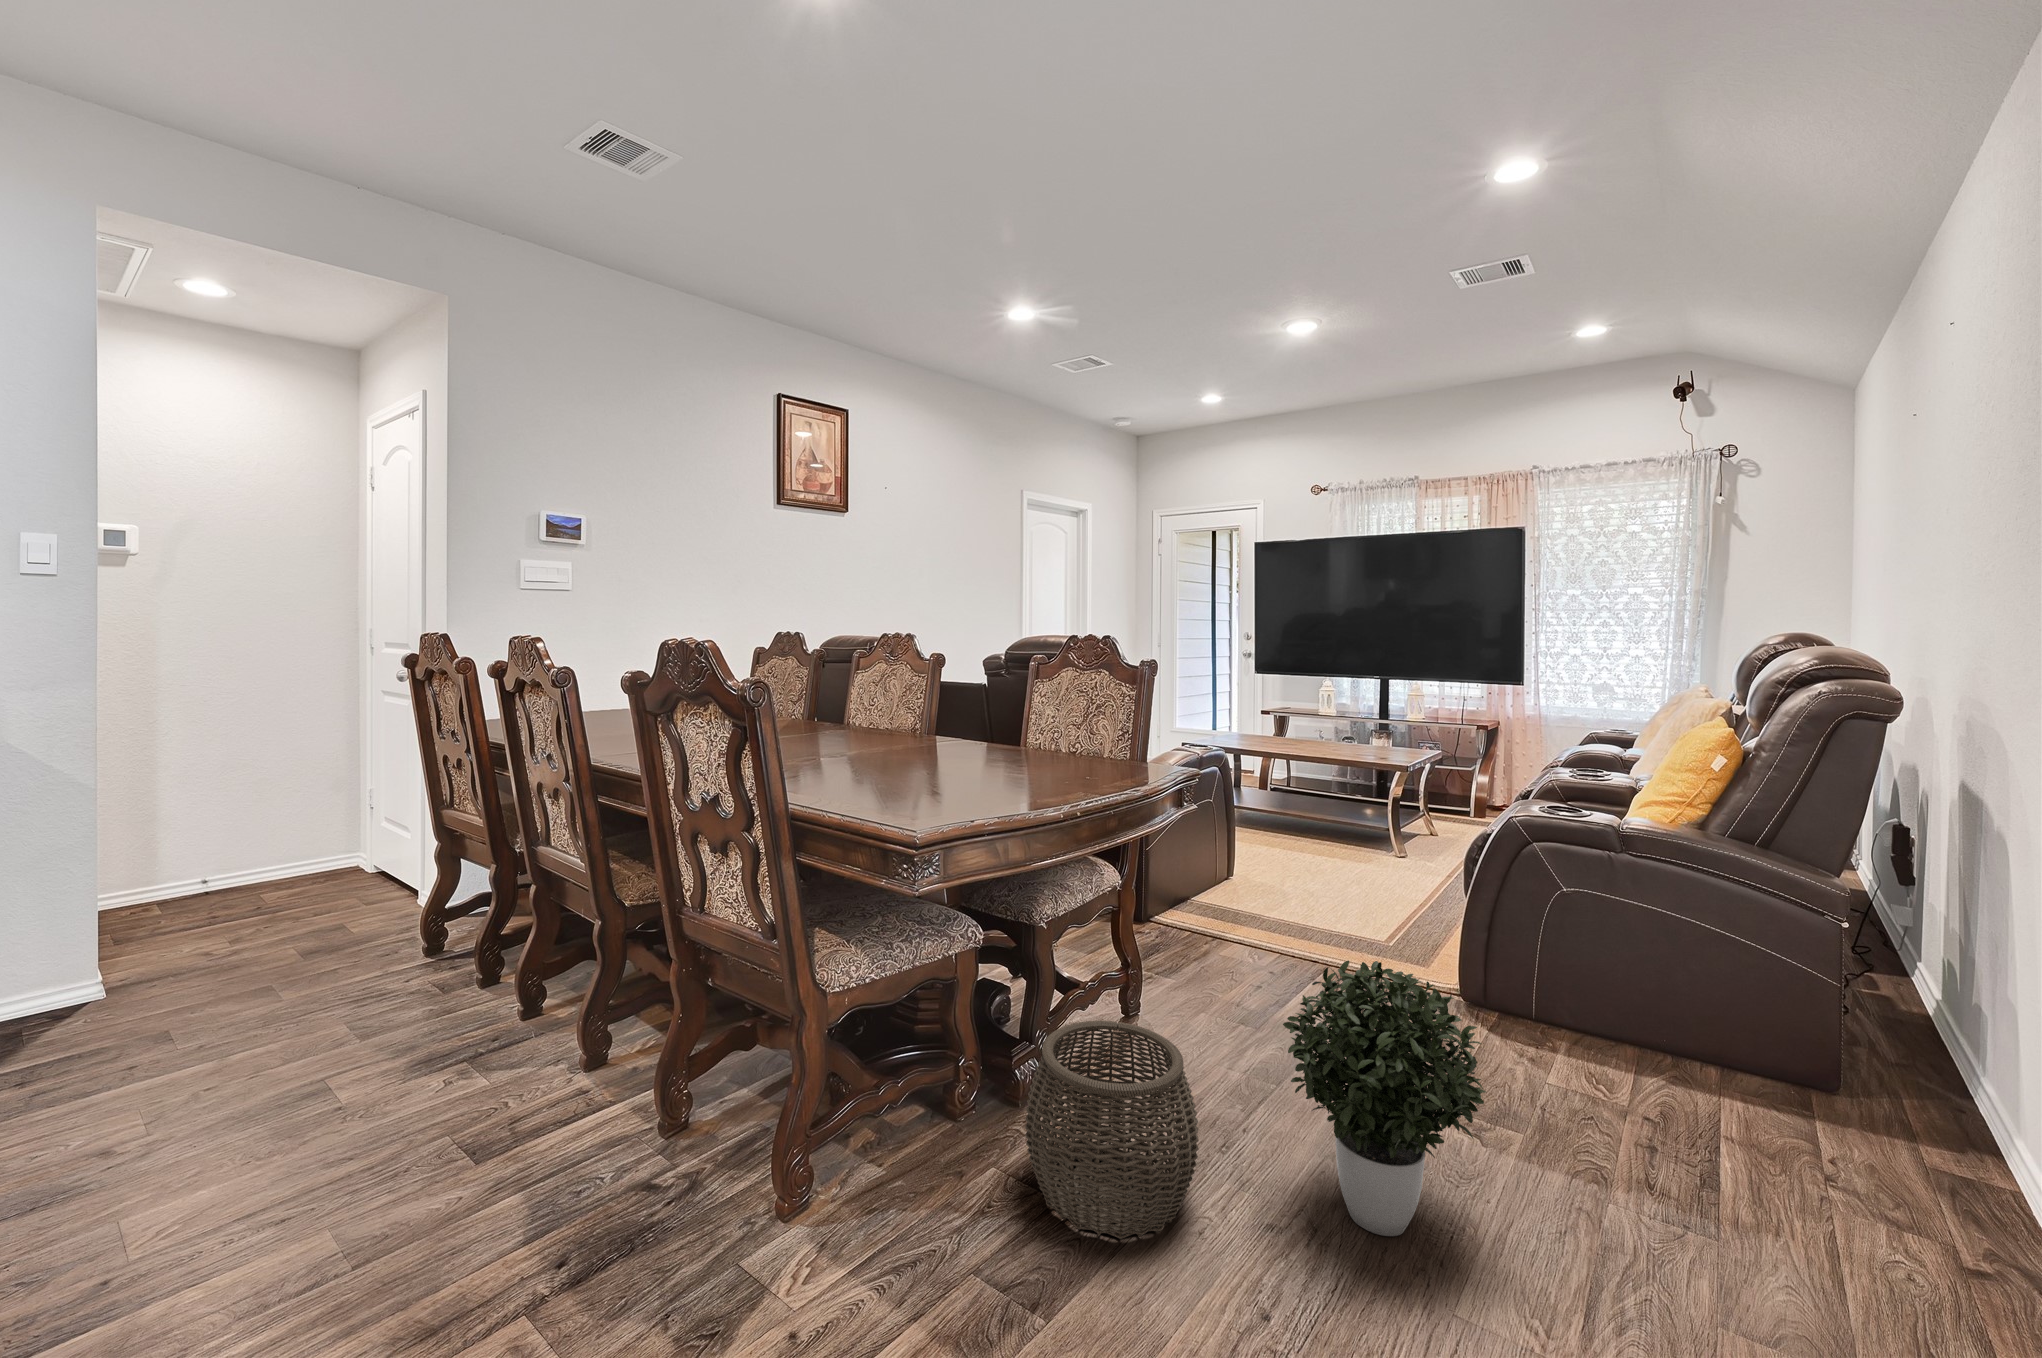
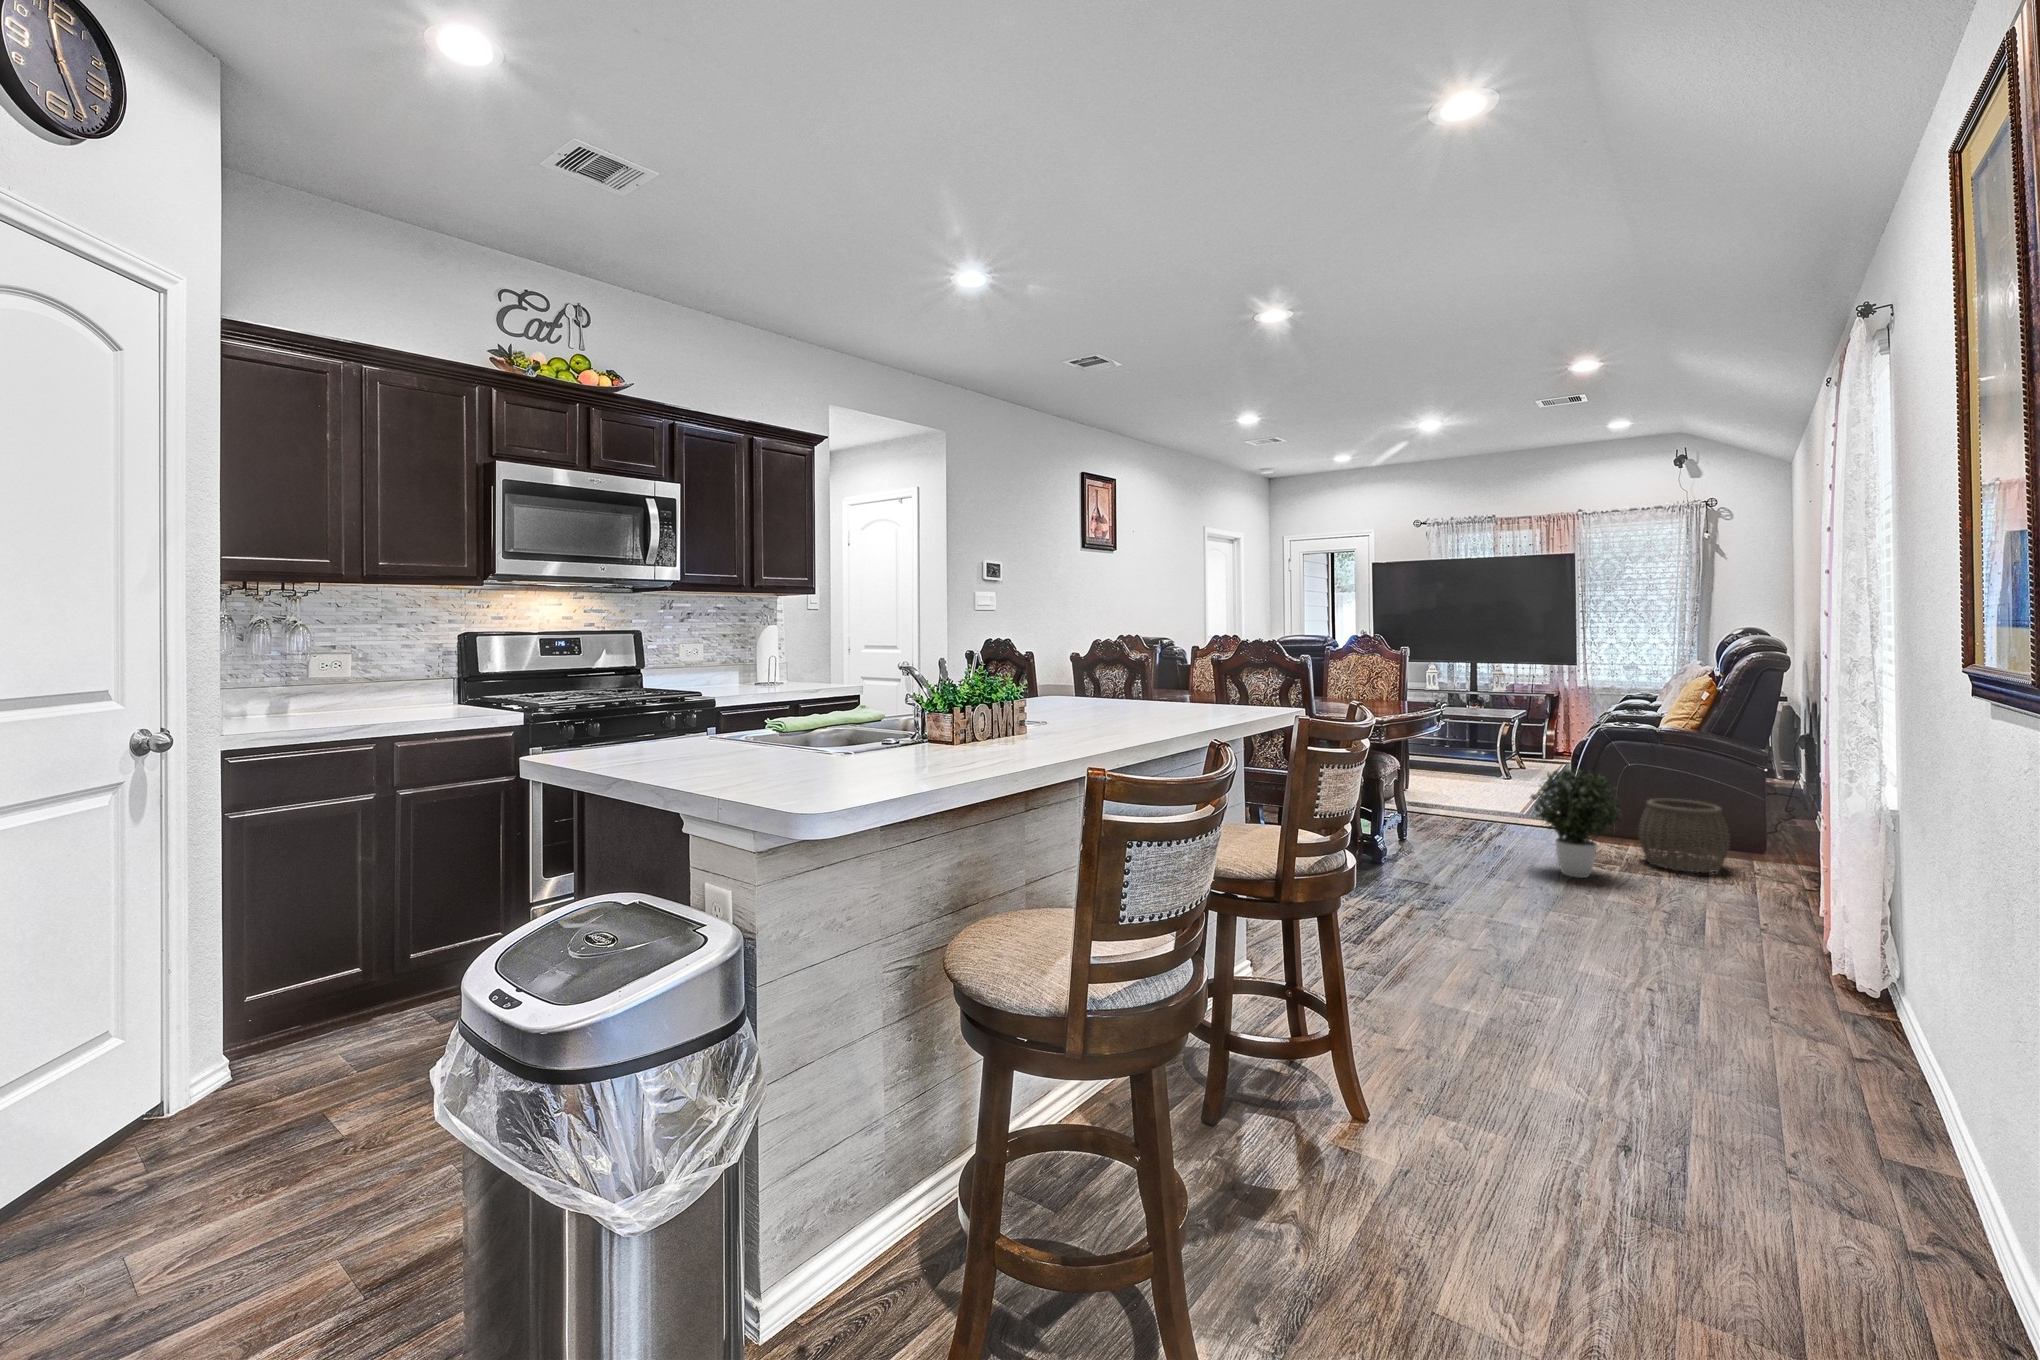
woven basket: present [1025,1021,1199,1239] -> present [1639,799,1730,873]

